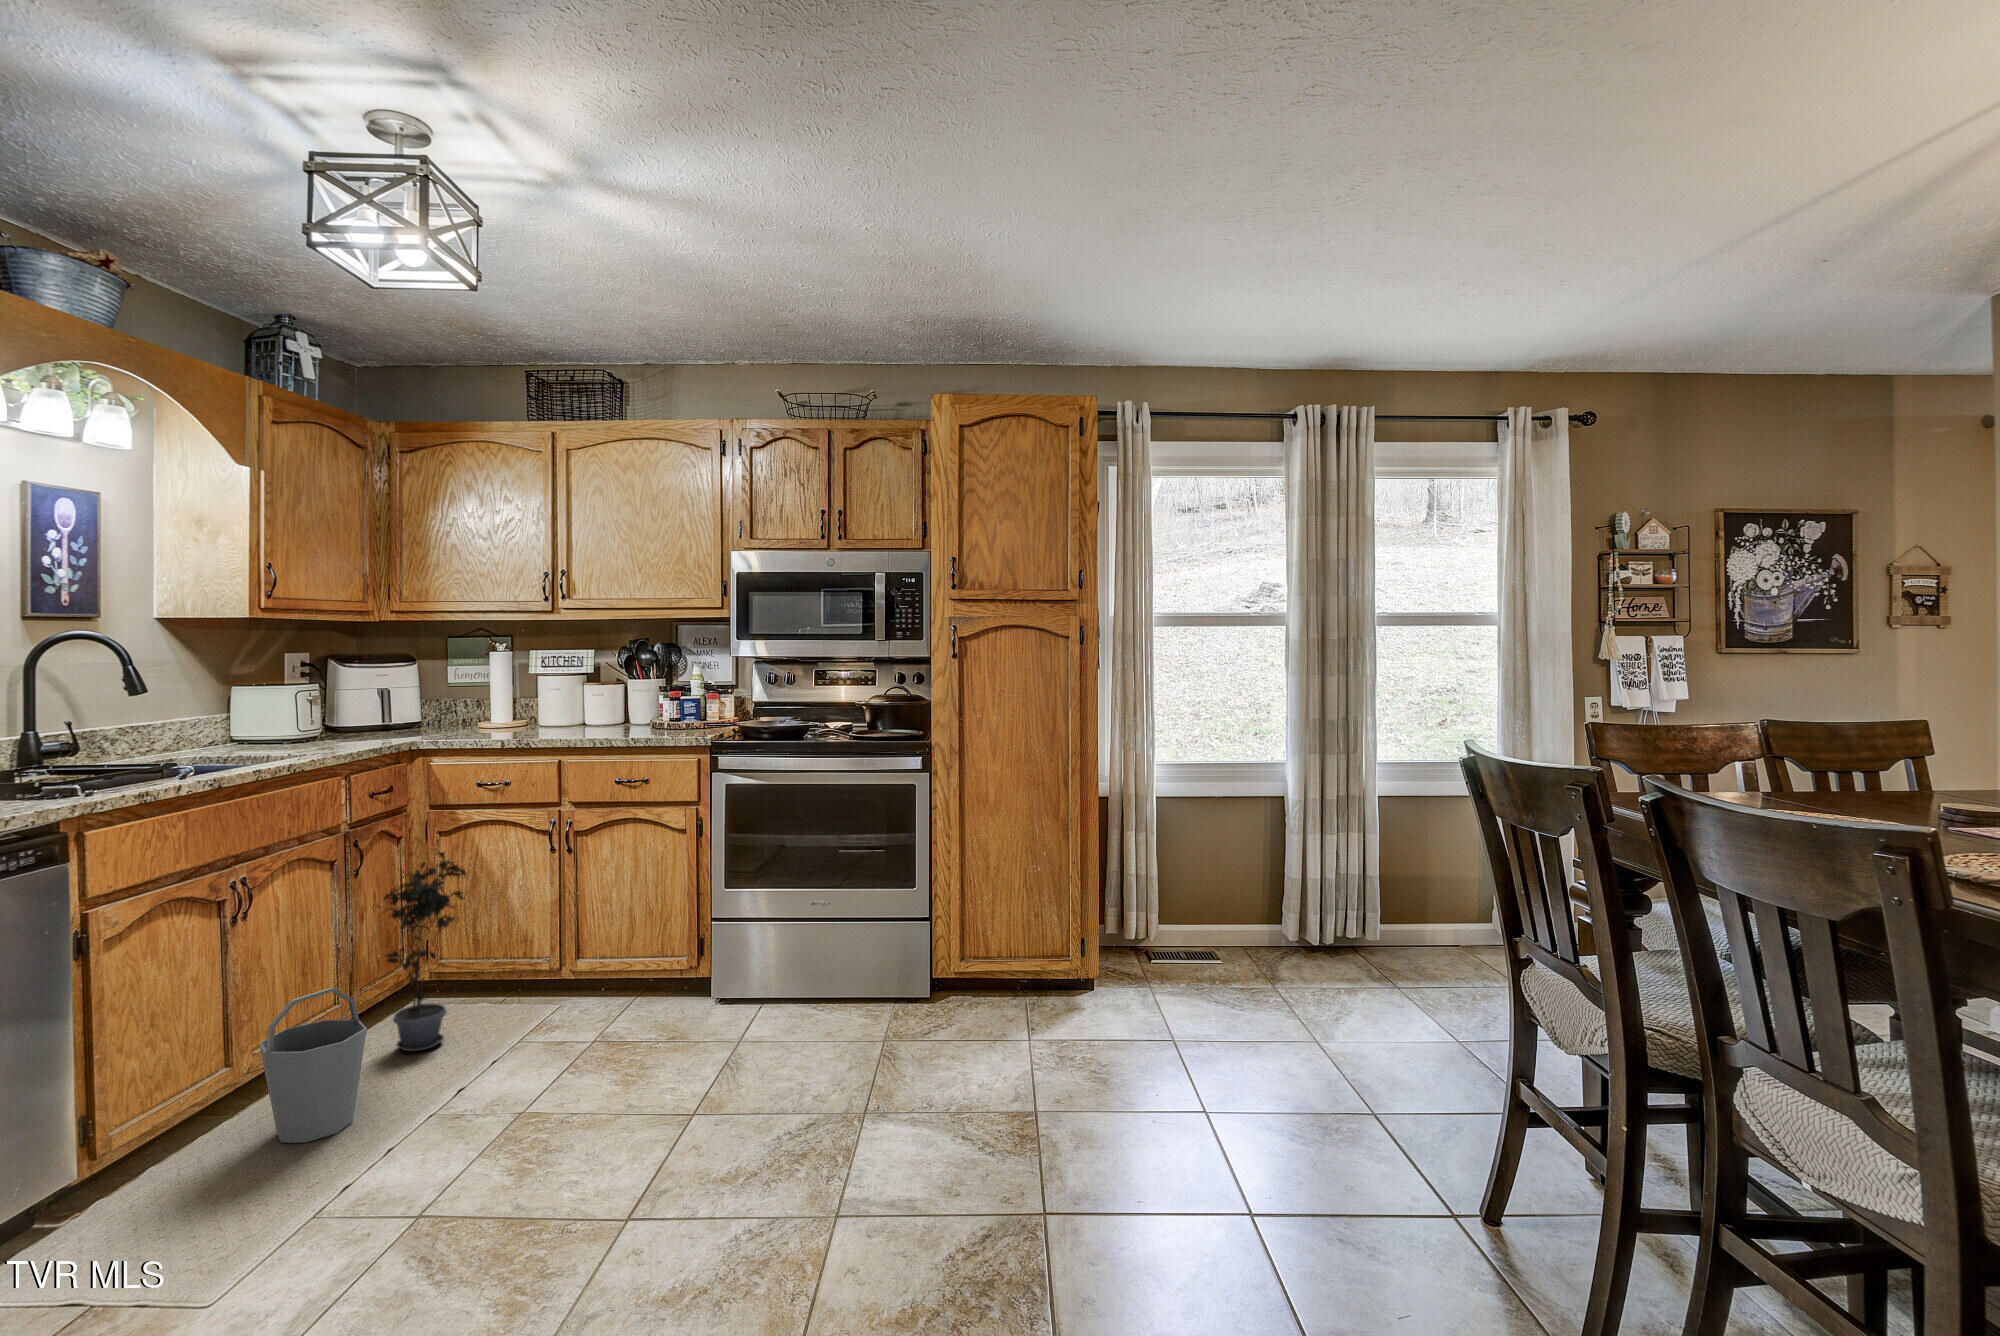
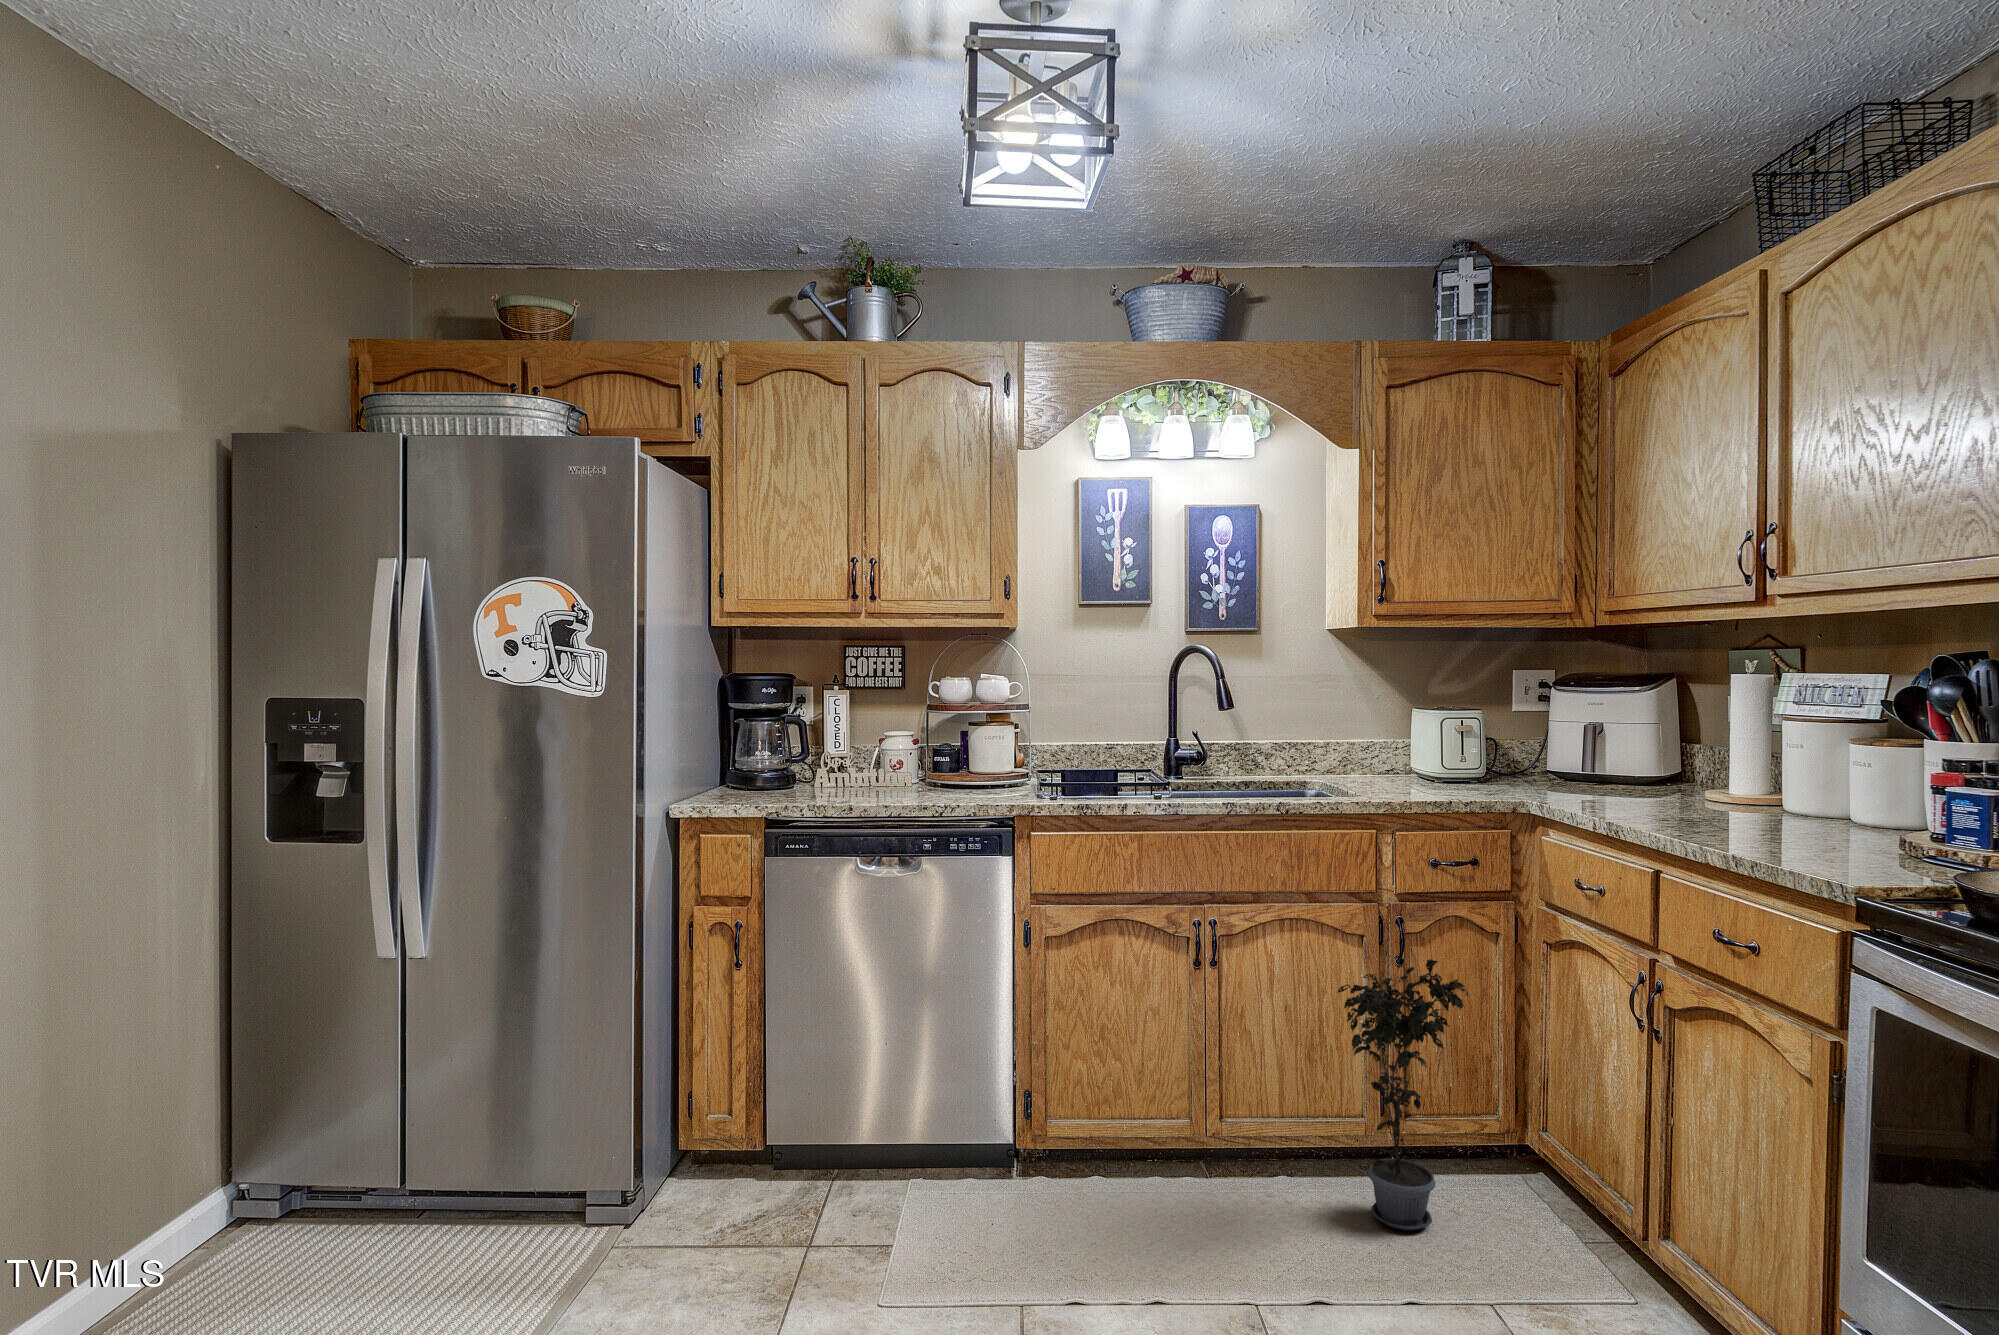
bucket: present [259,987,367,1143] -> none [1129,1067,1232,1246]

